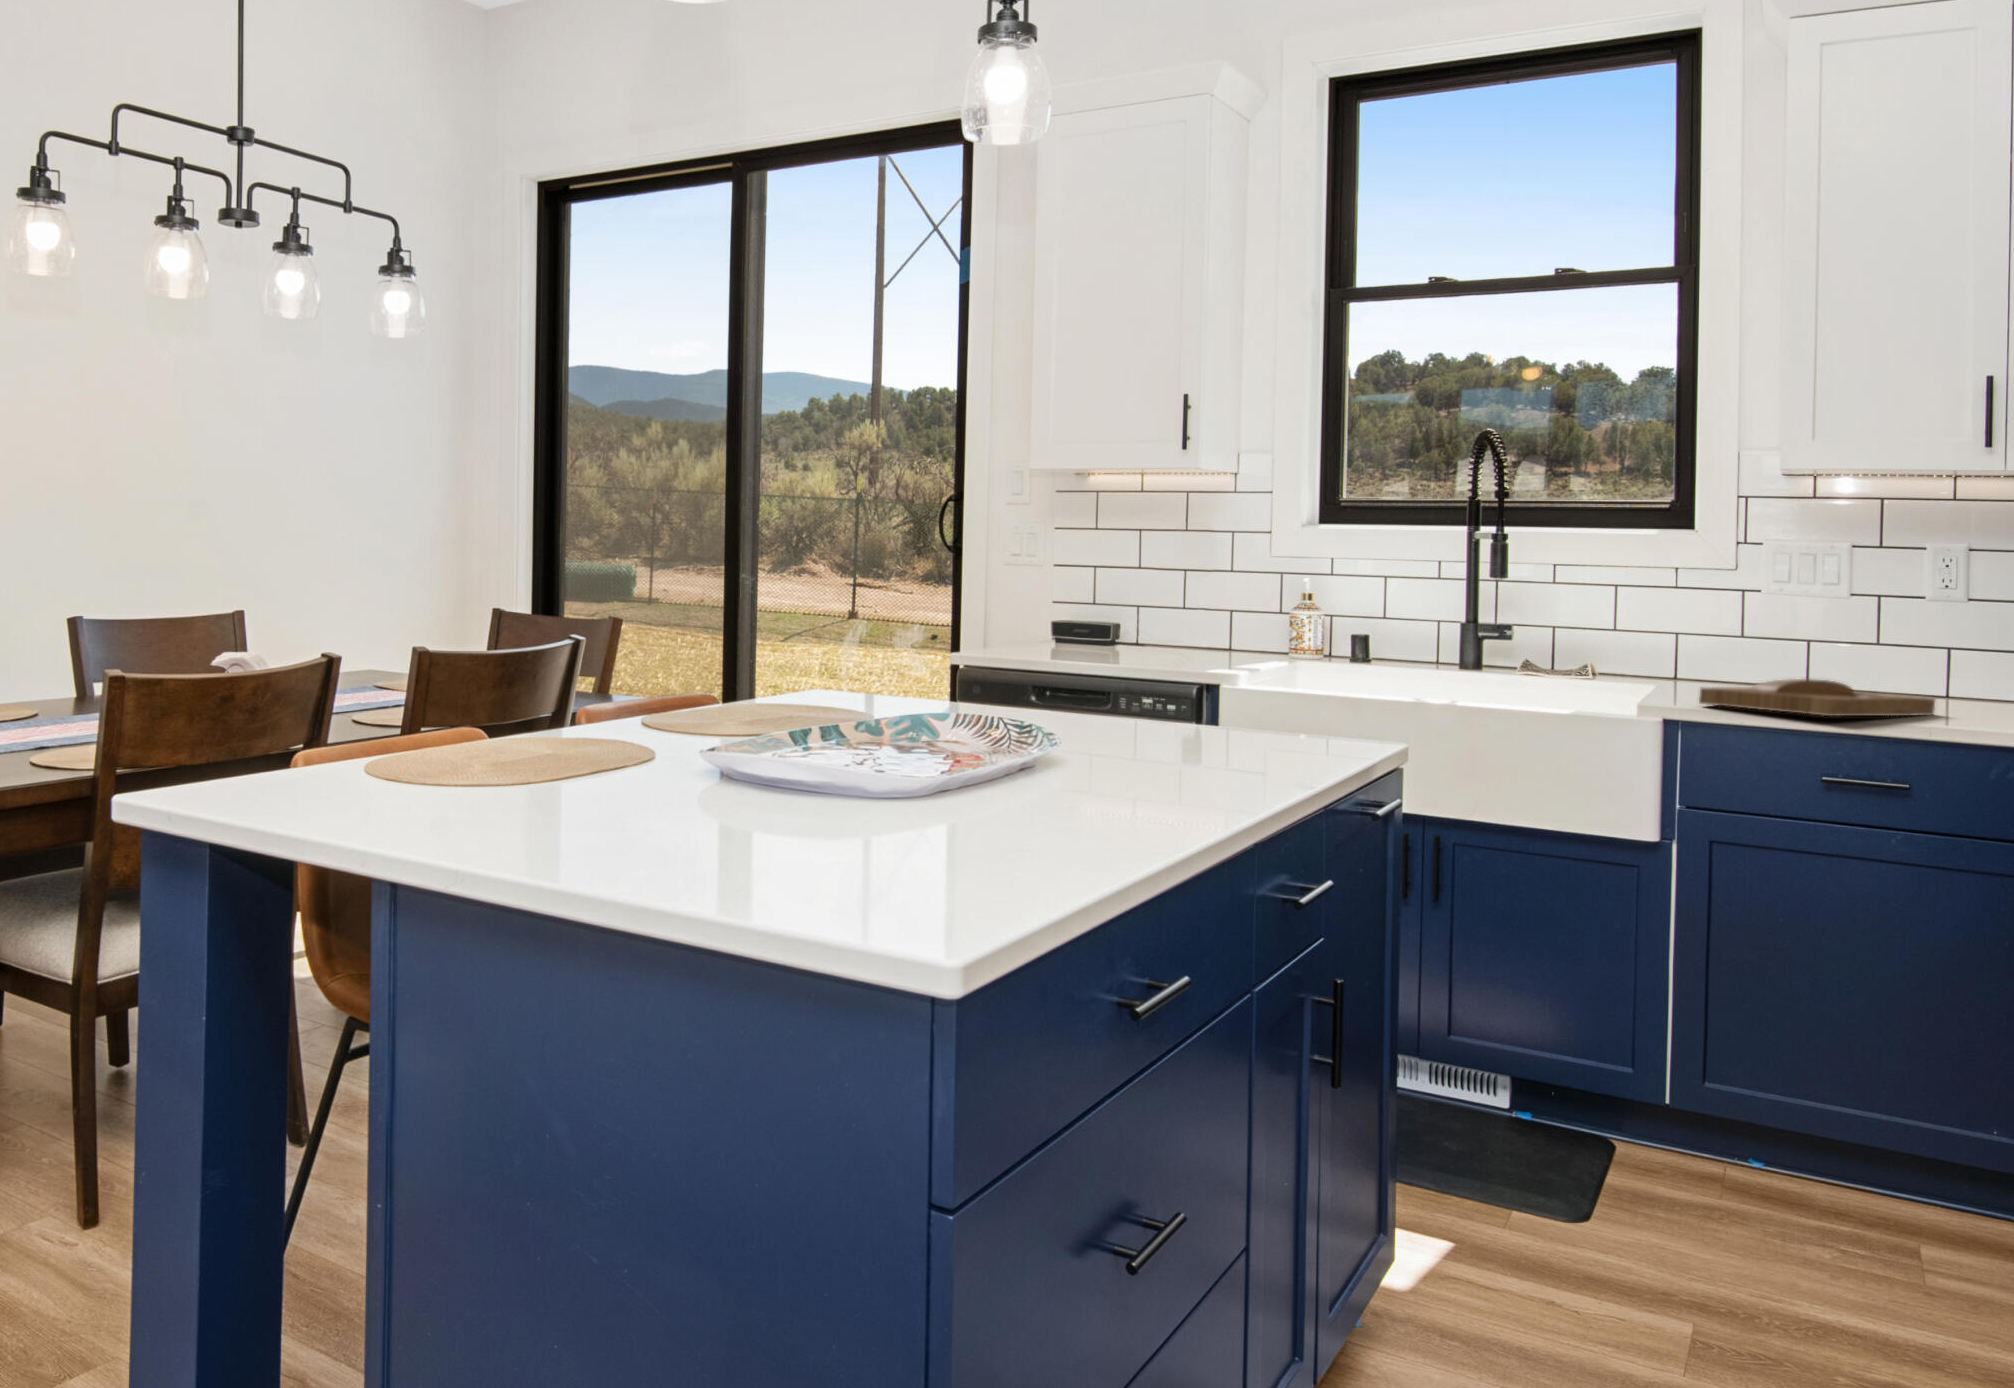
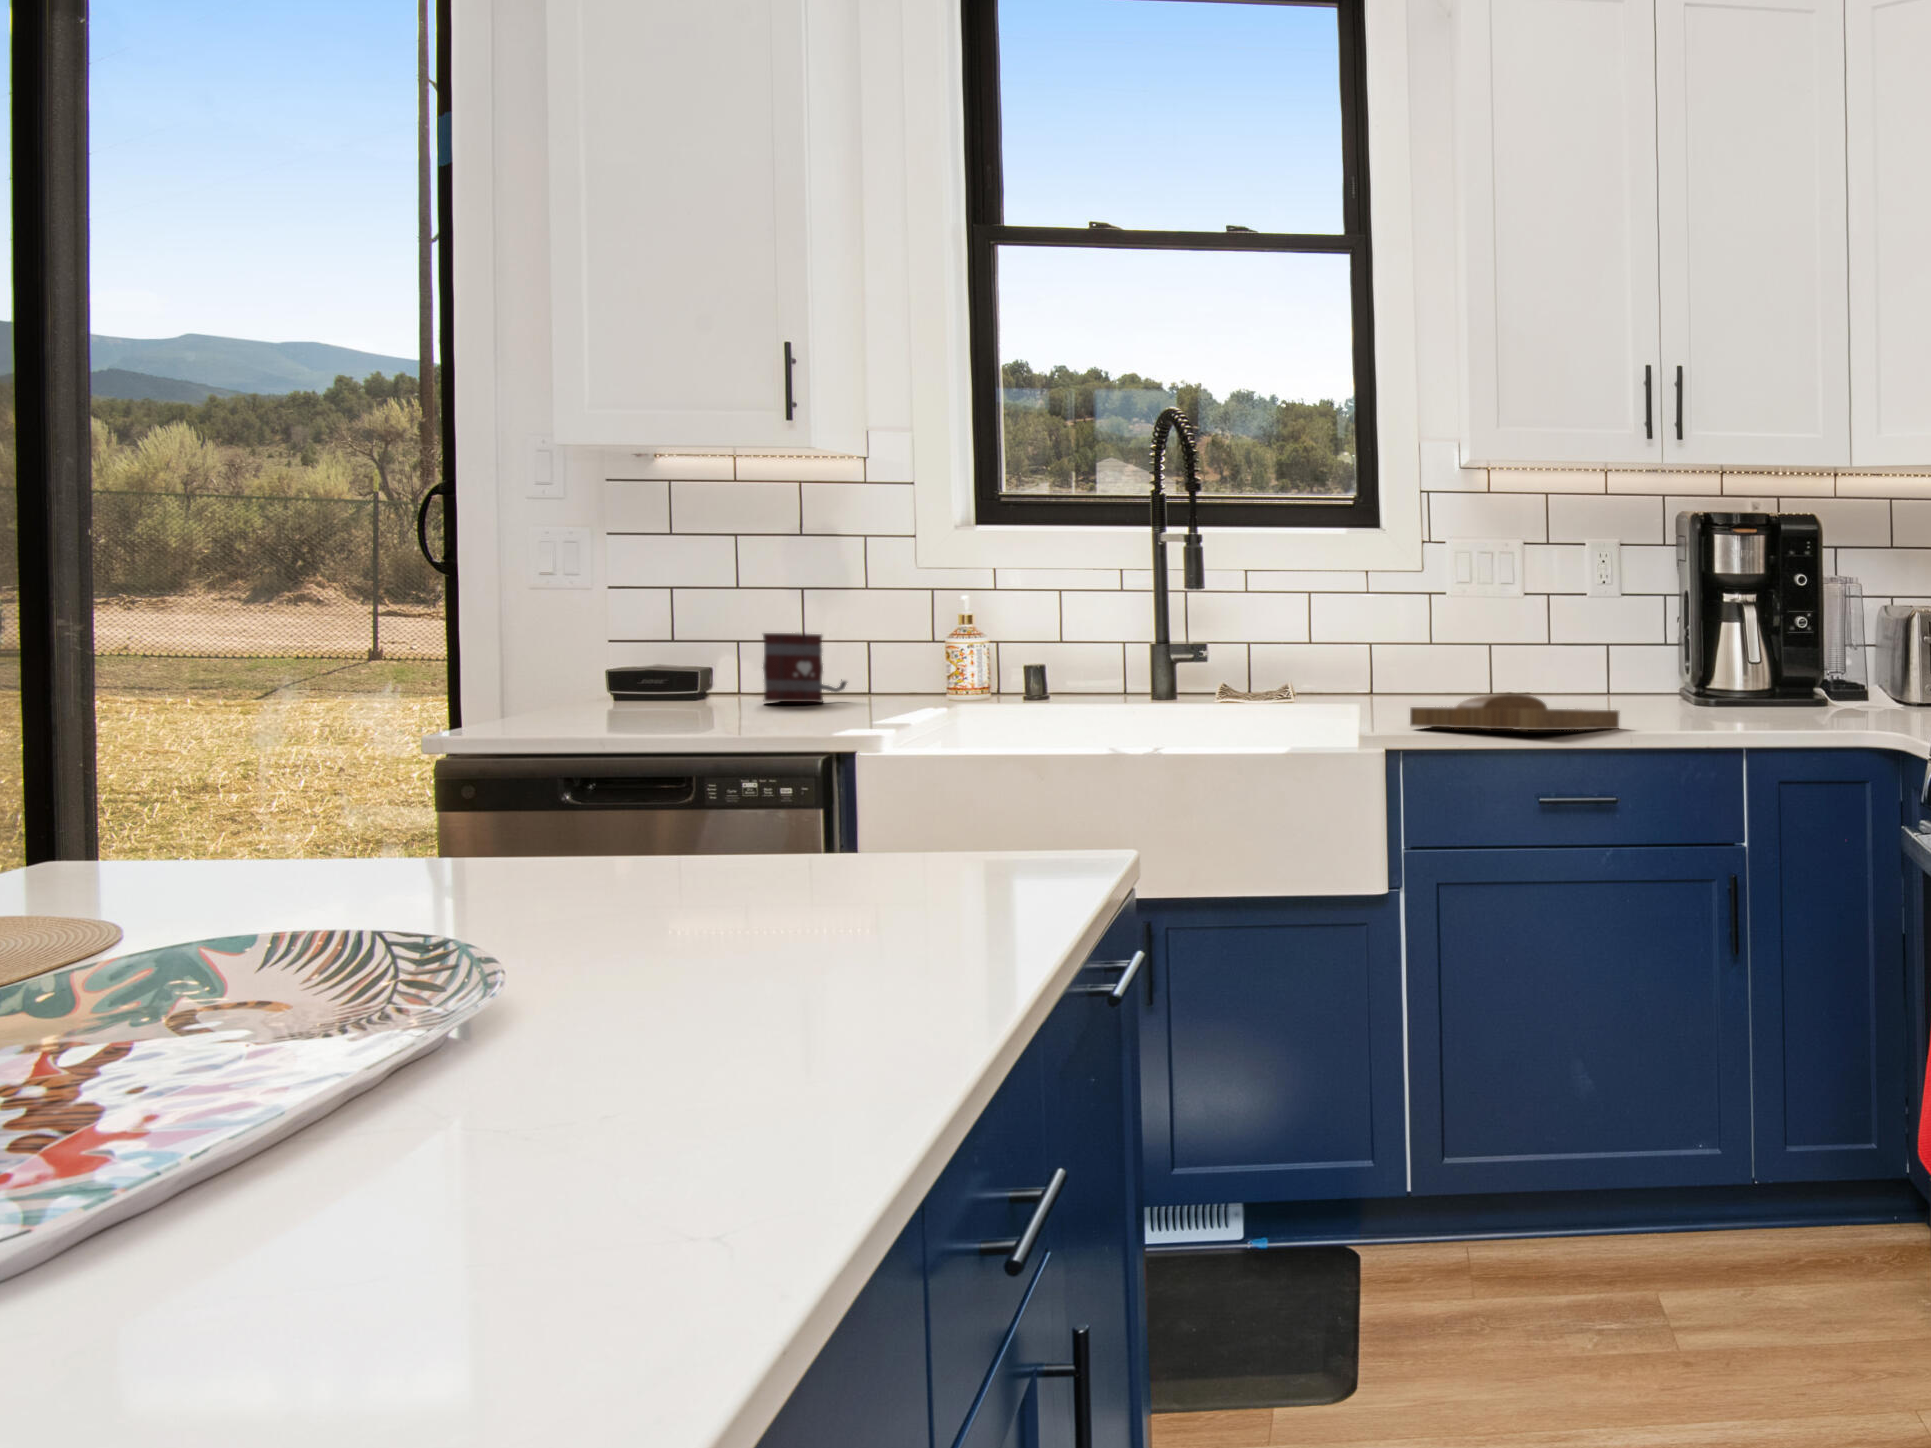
mug: none [1149,607,1214,658] -> present [763,633,847,702]

